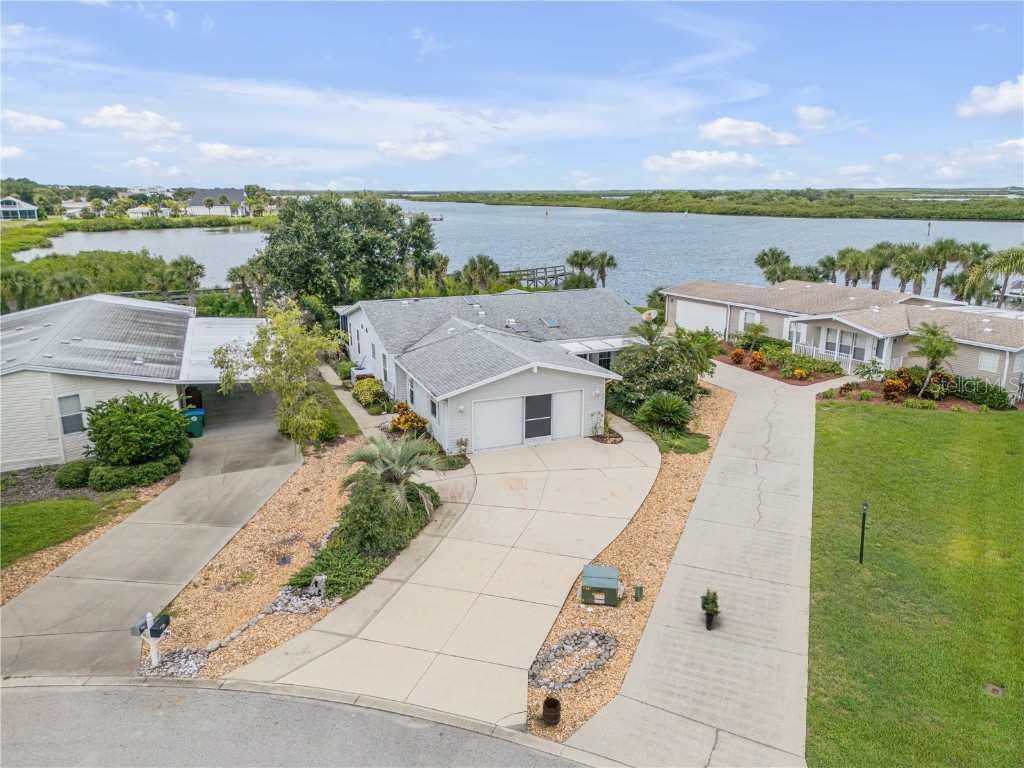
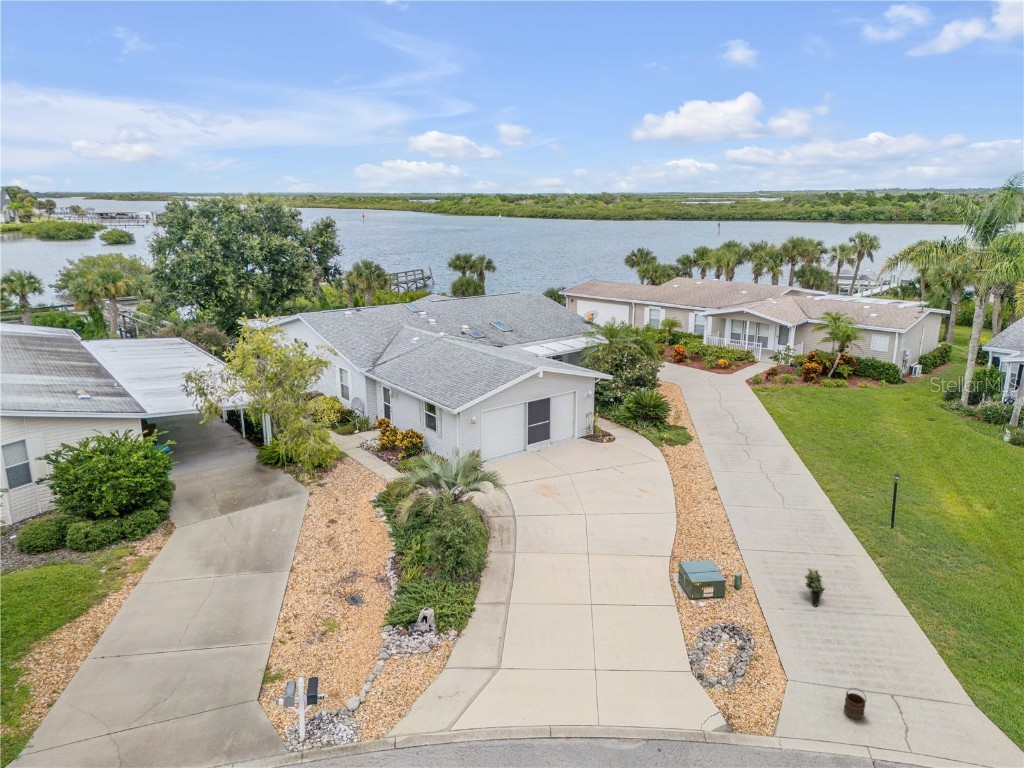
bucket: present [543,692,561,725] -> present [844,688,866,720]

